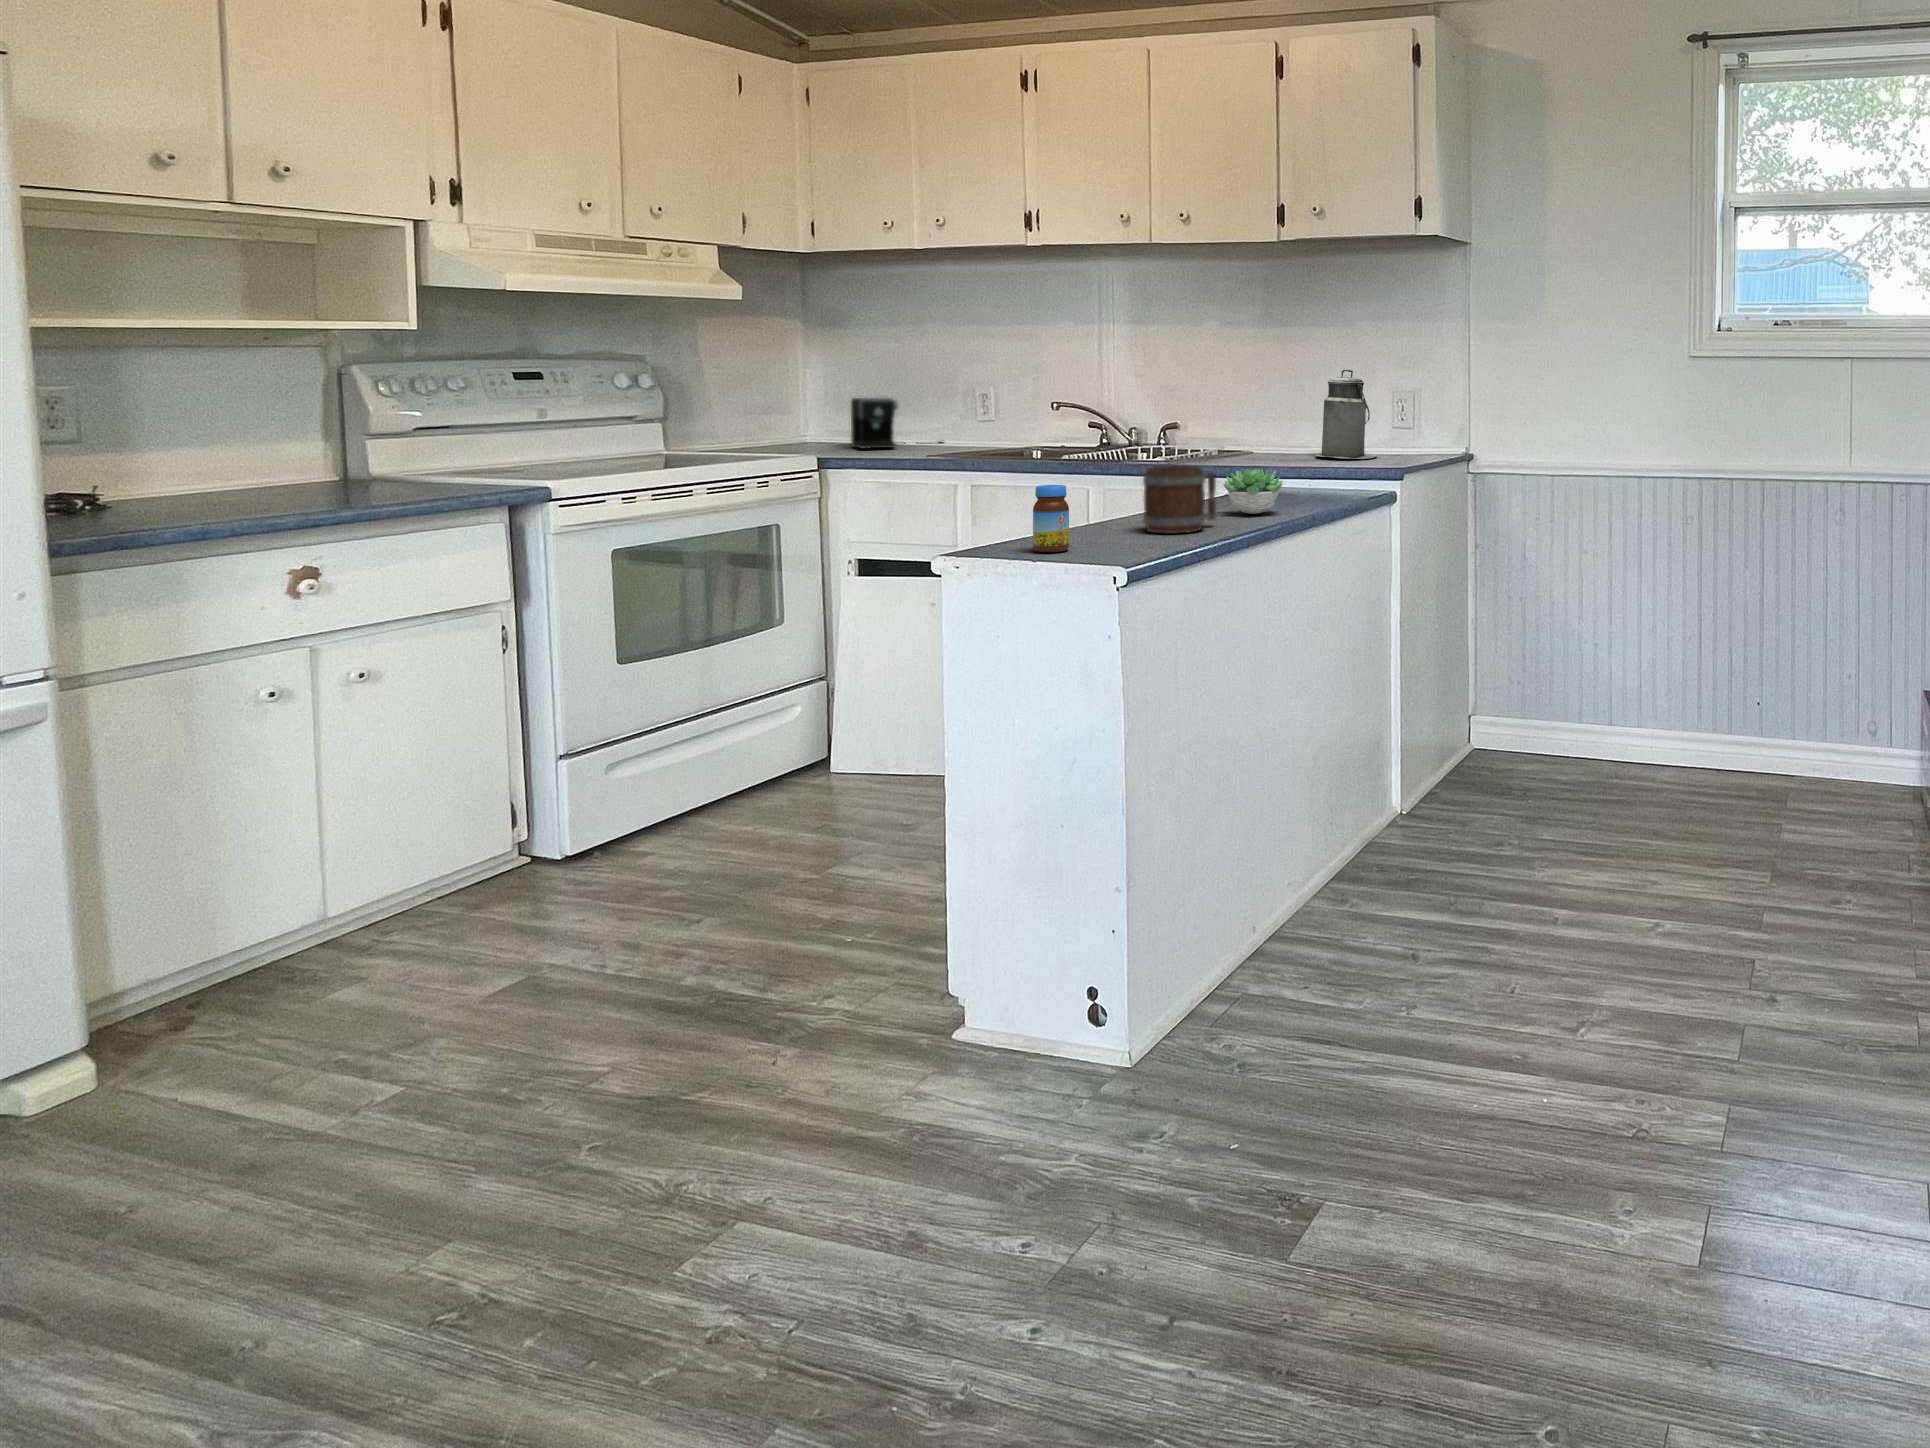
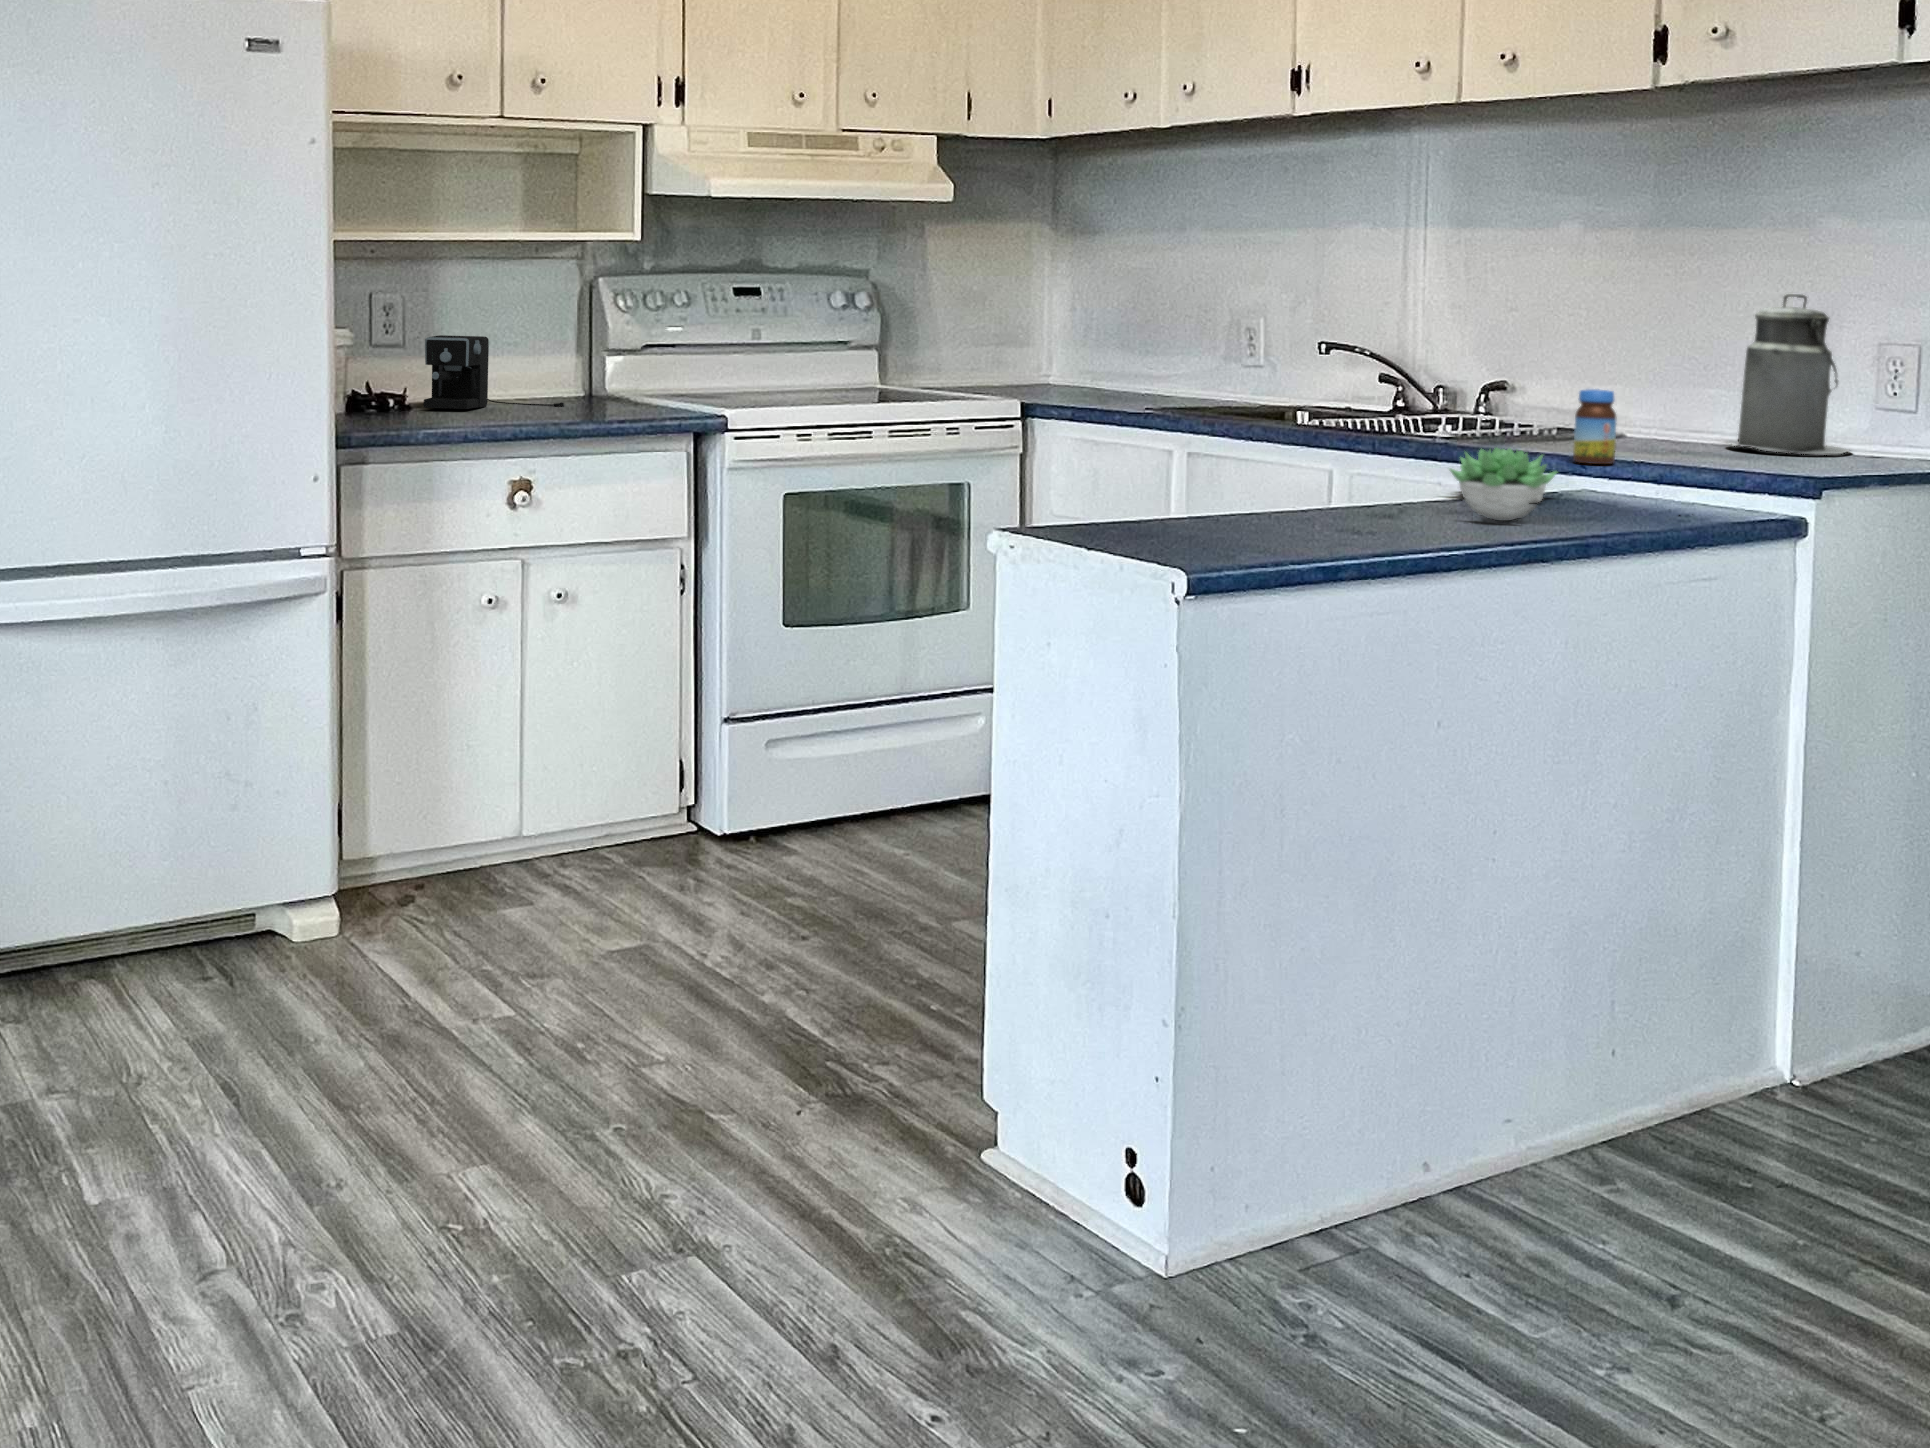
coffee maker: present [851,398,906,449] -> present [424,335,564,409]
mug: present [1143,466,1216,533] -> none [1290,430,1413,533]
jar: present [1033,485,1069,552] -> present [1573,389,1617,464]

